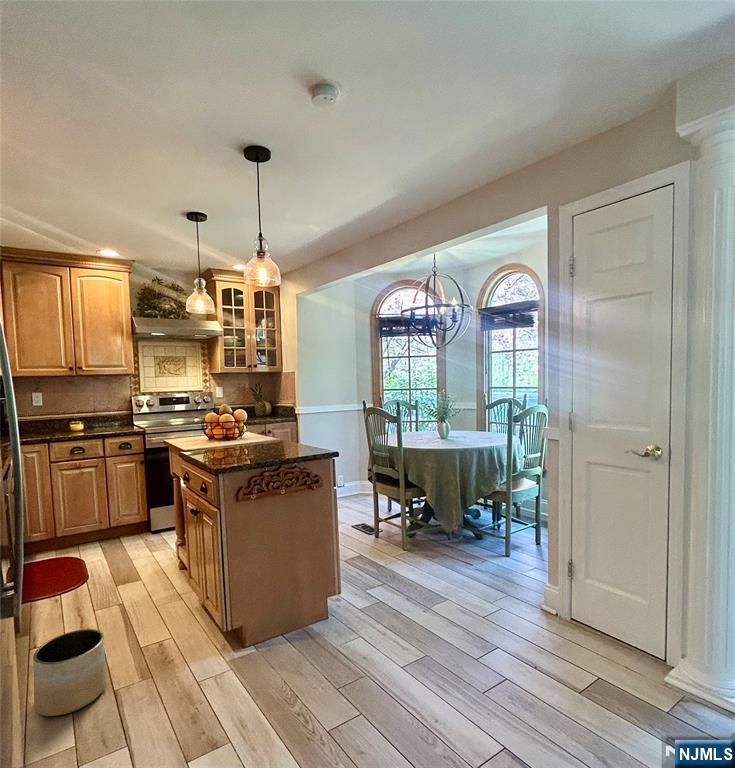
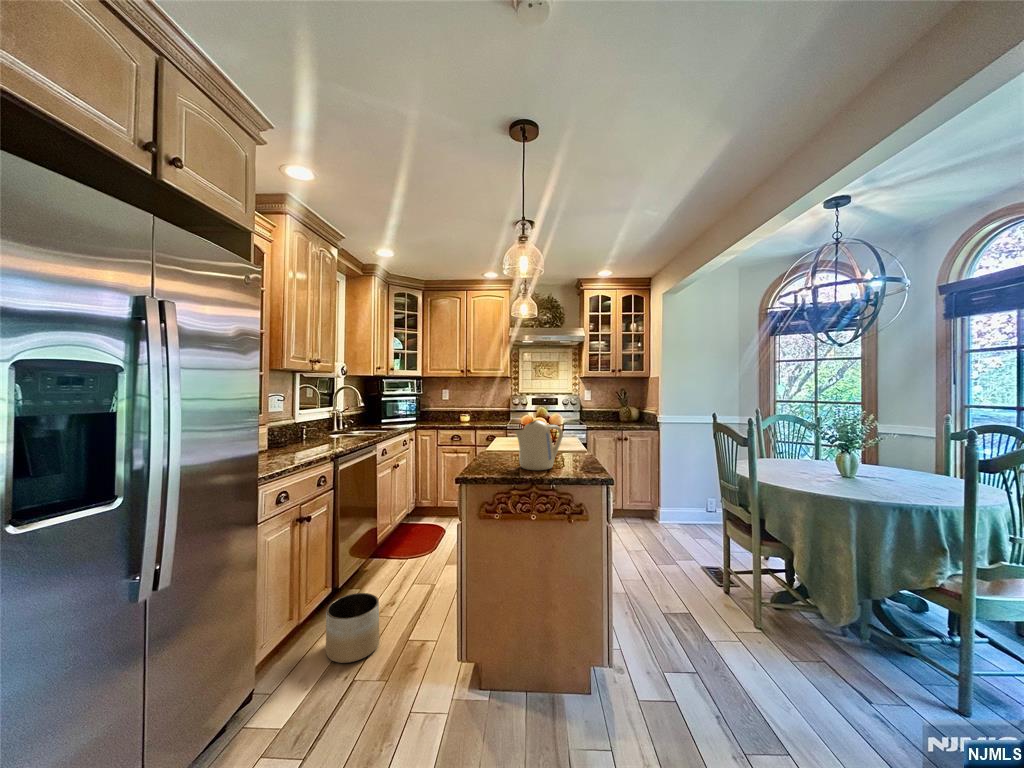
kettle: none [247,409,287,455] -> present [515,420,563,470]

